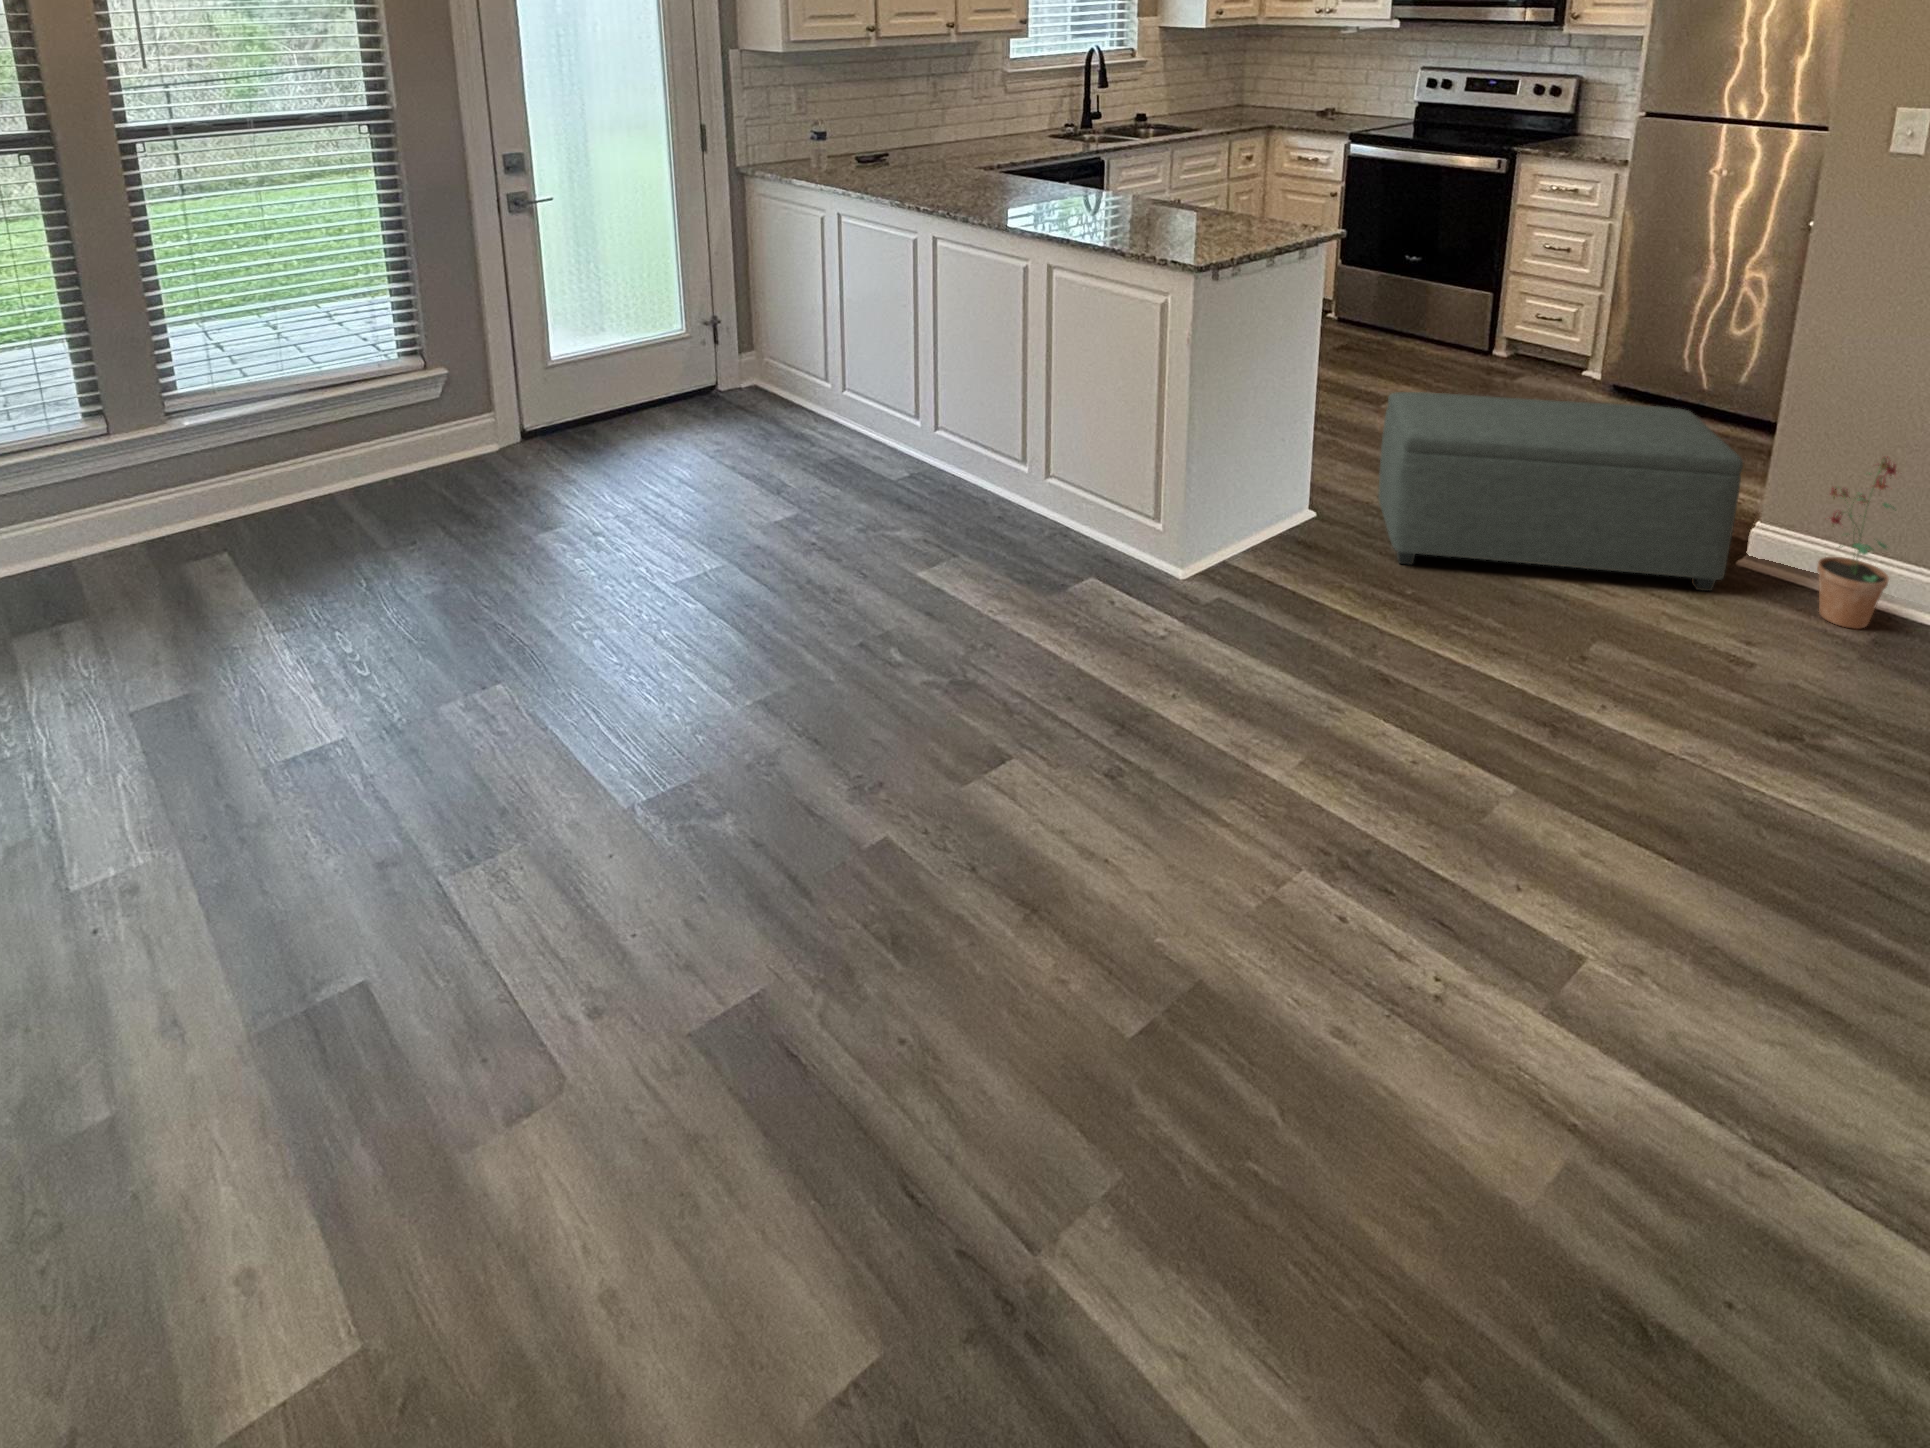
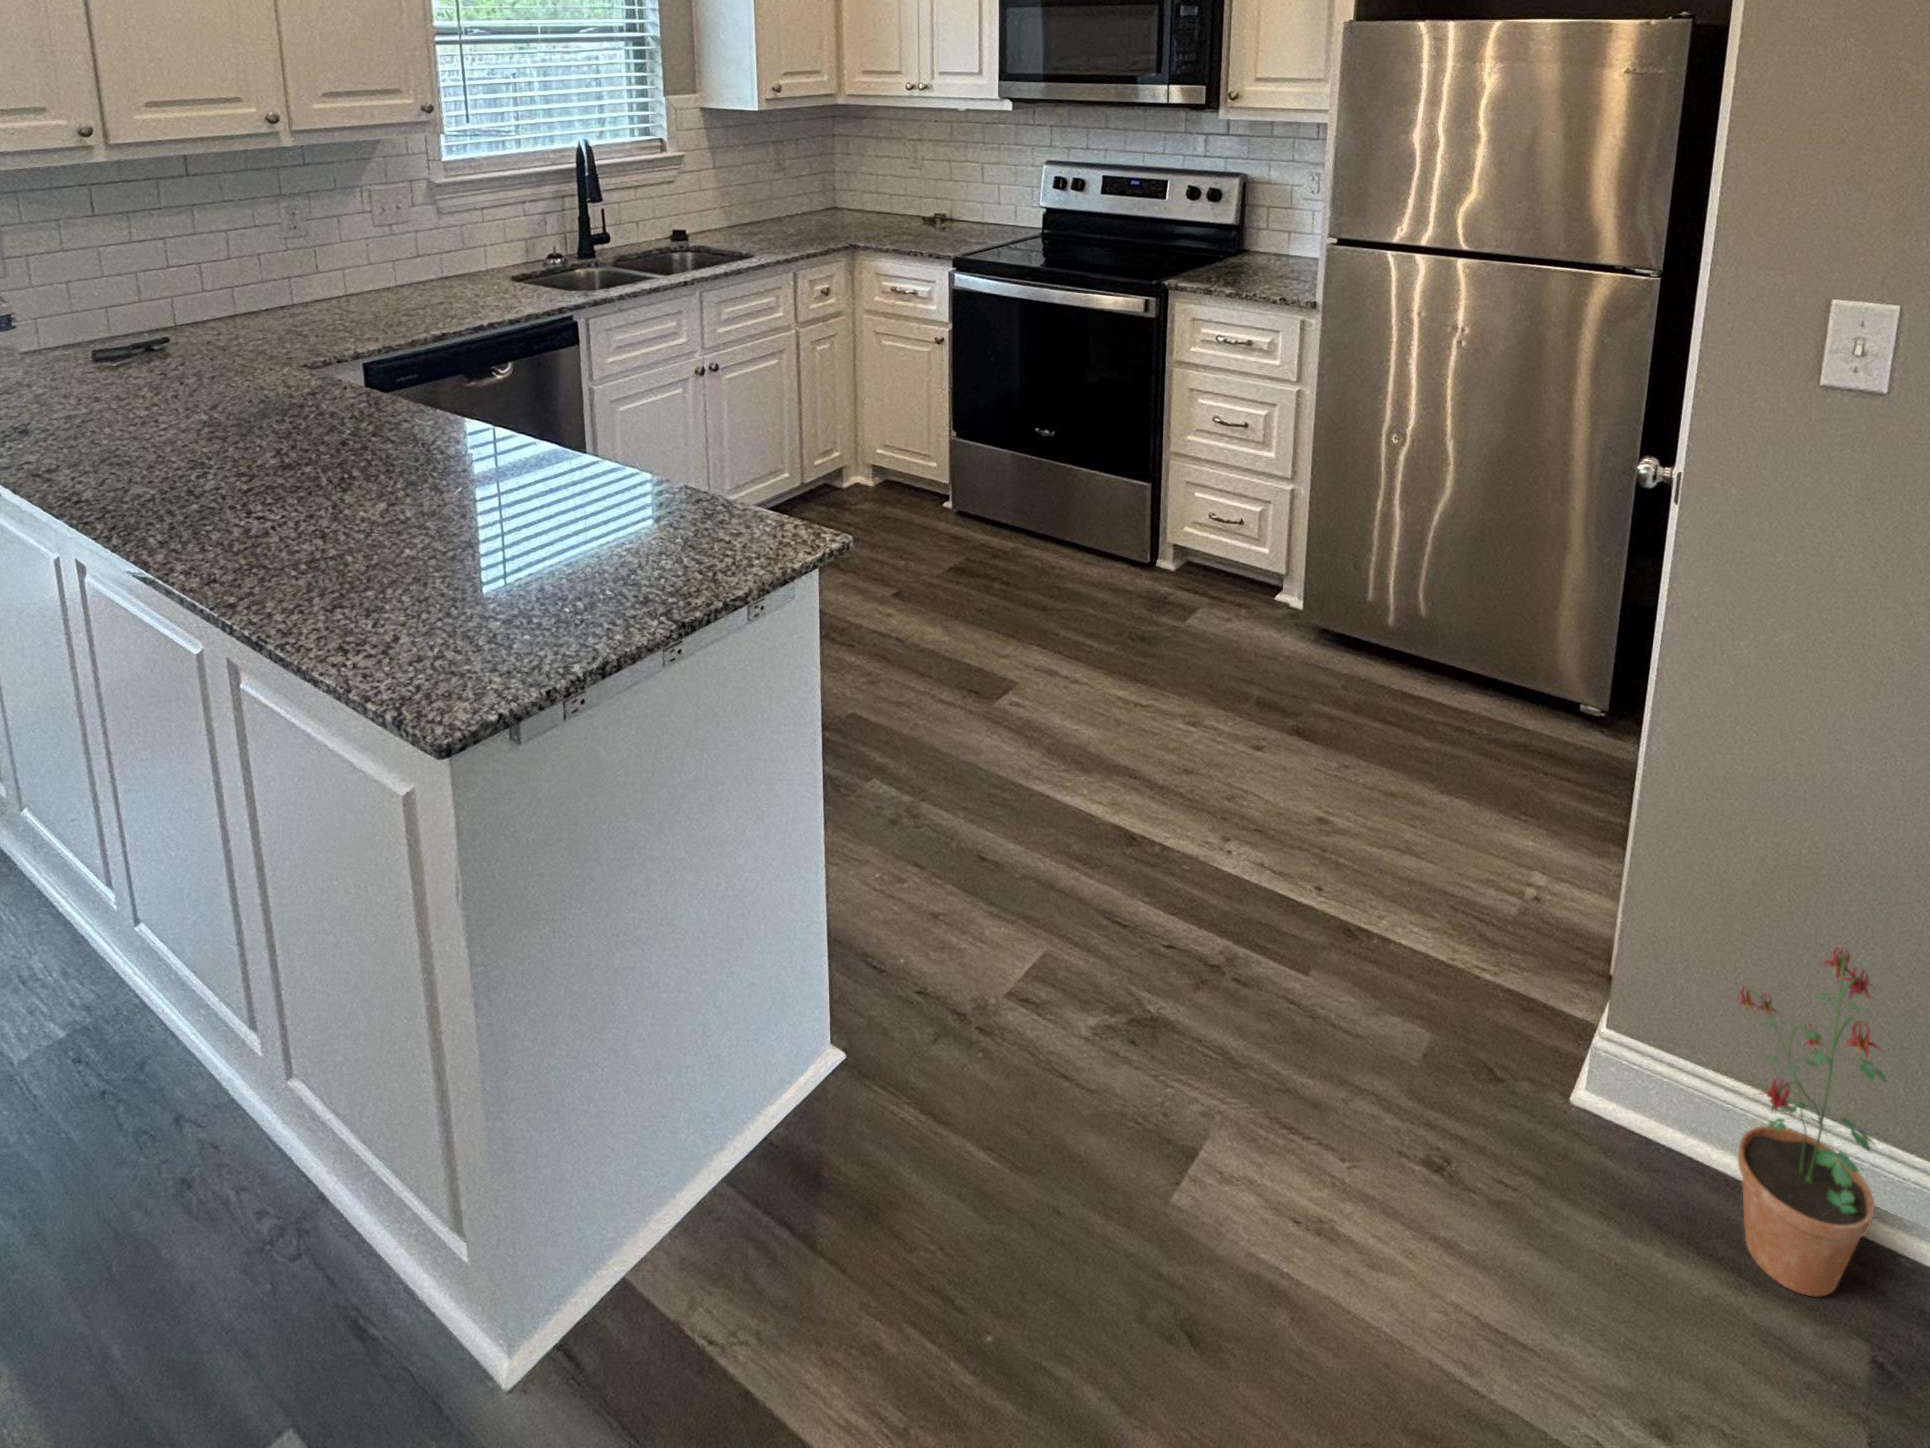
ottoman: present [1378,392,1743,591] -> none [962,801,1601,1214]

